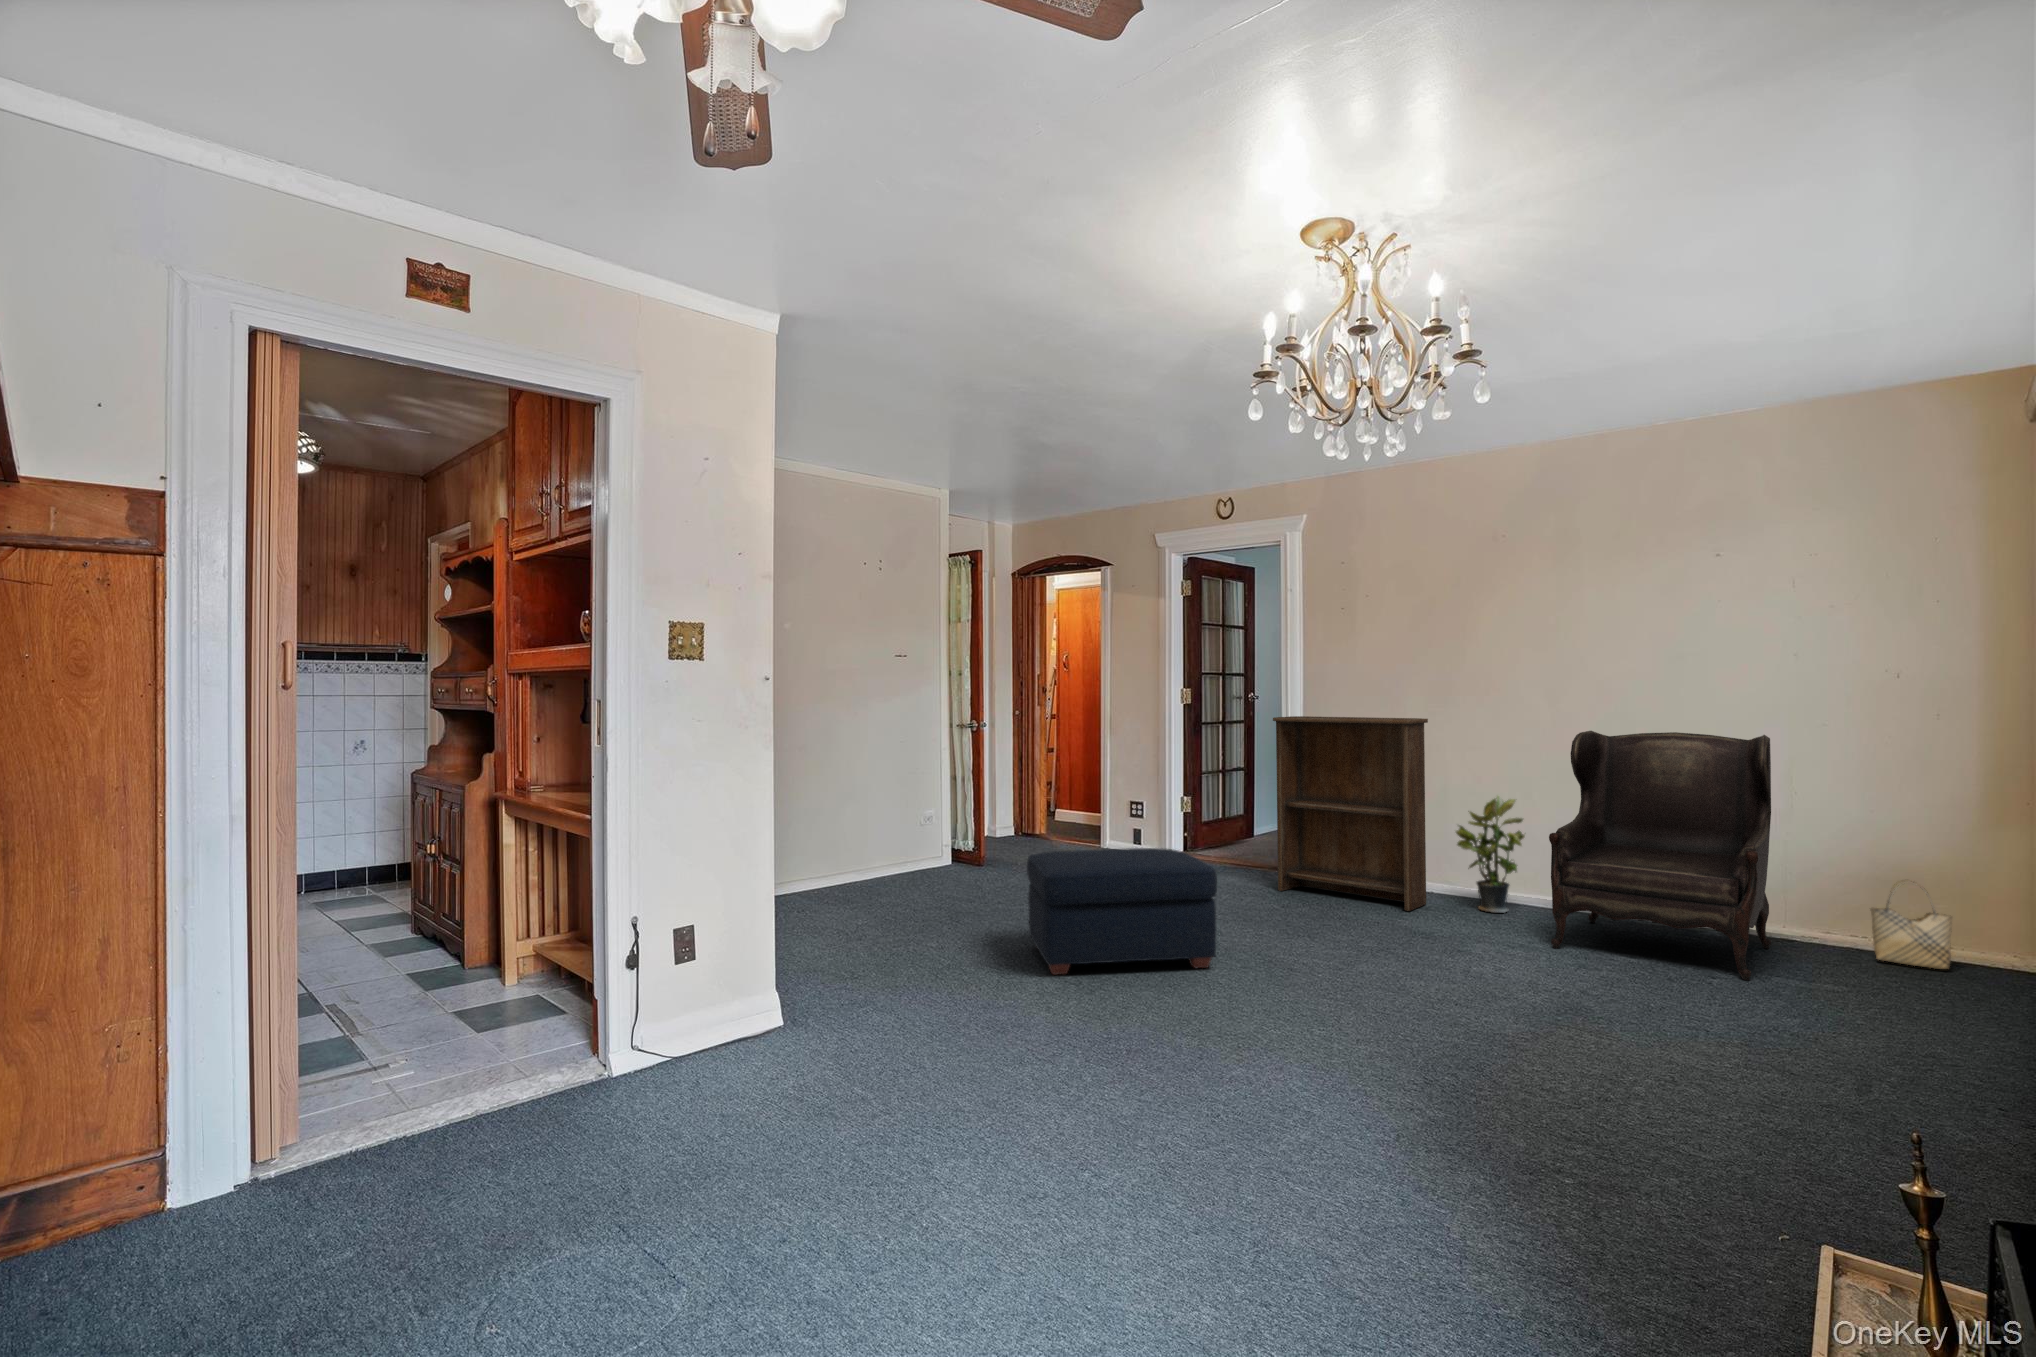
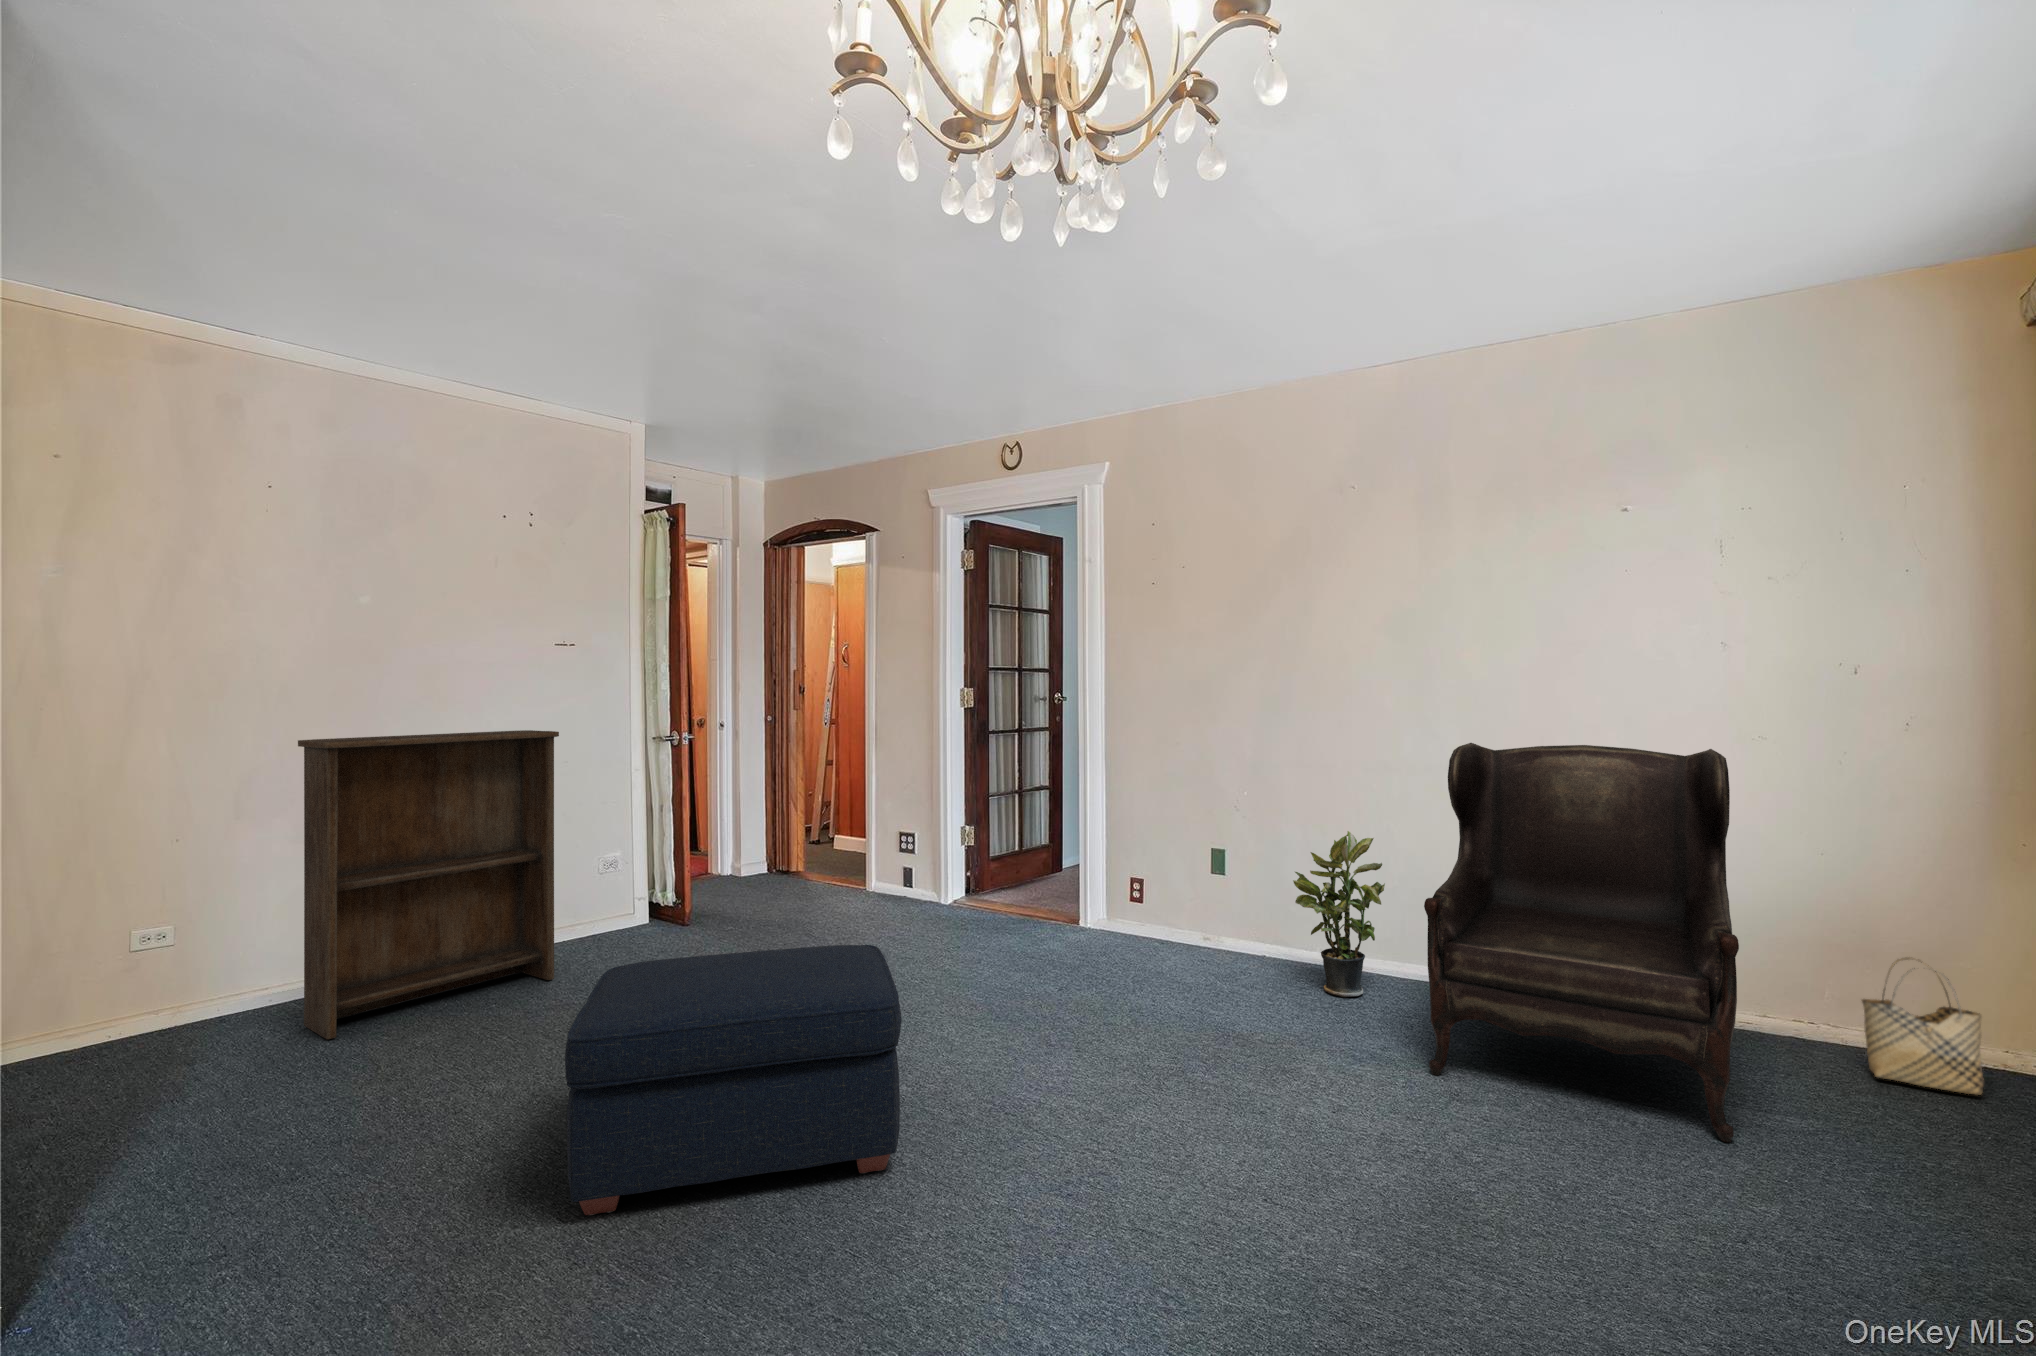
bookshelf: present [1273,716,1428,911] -> present [298,730,559,1040]

